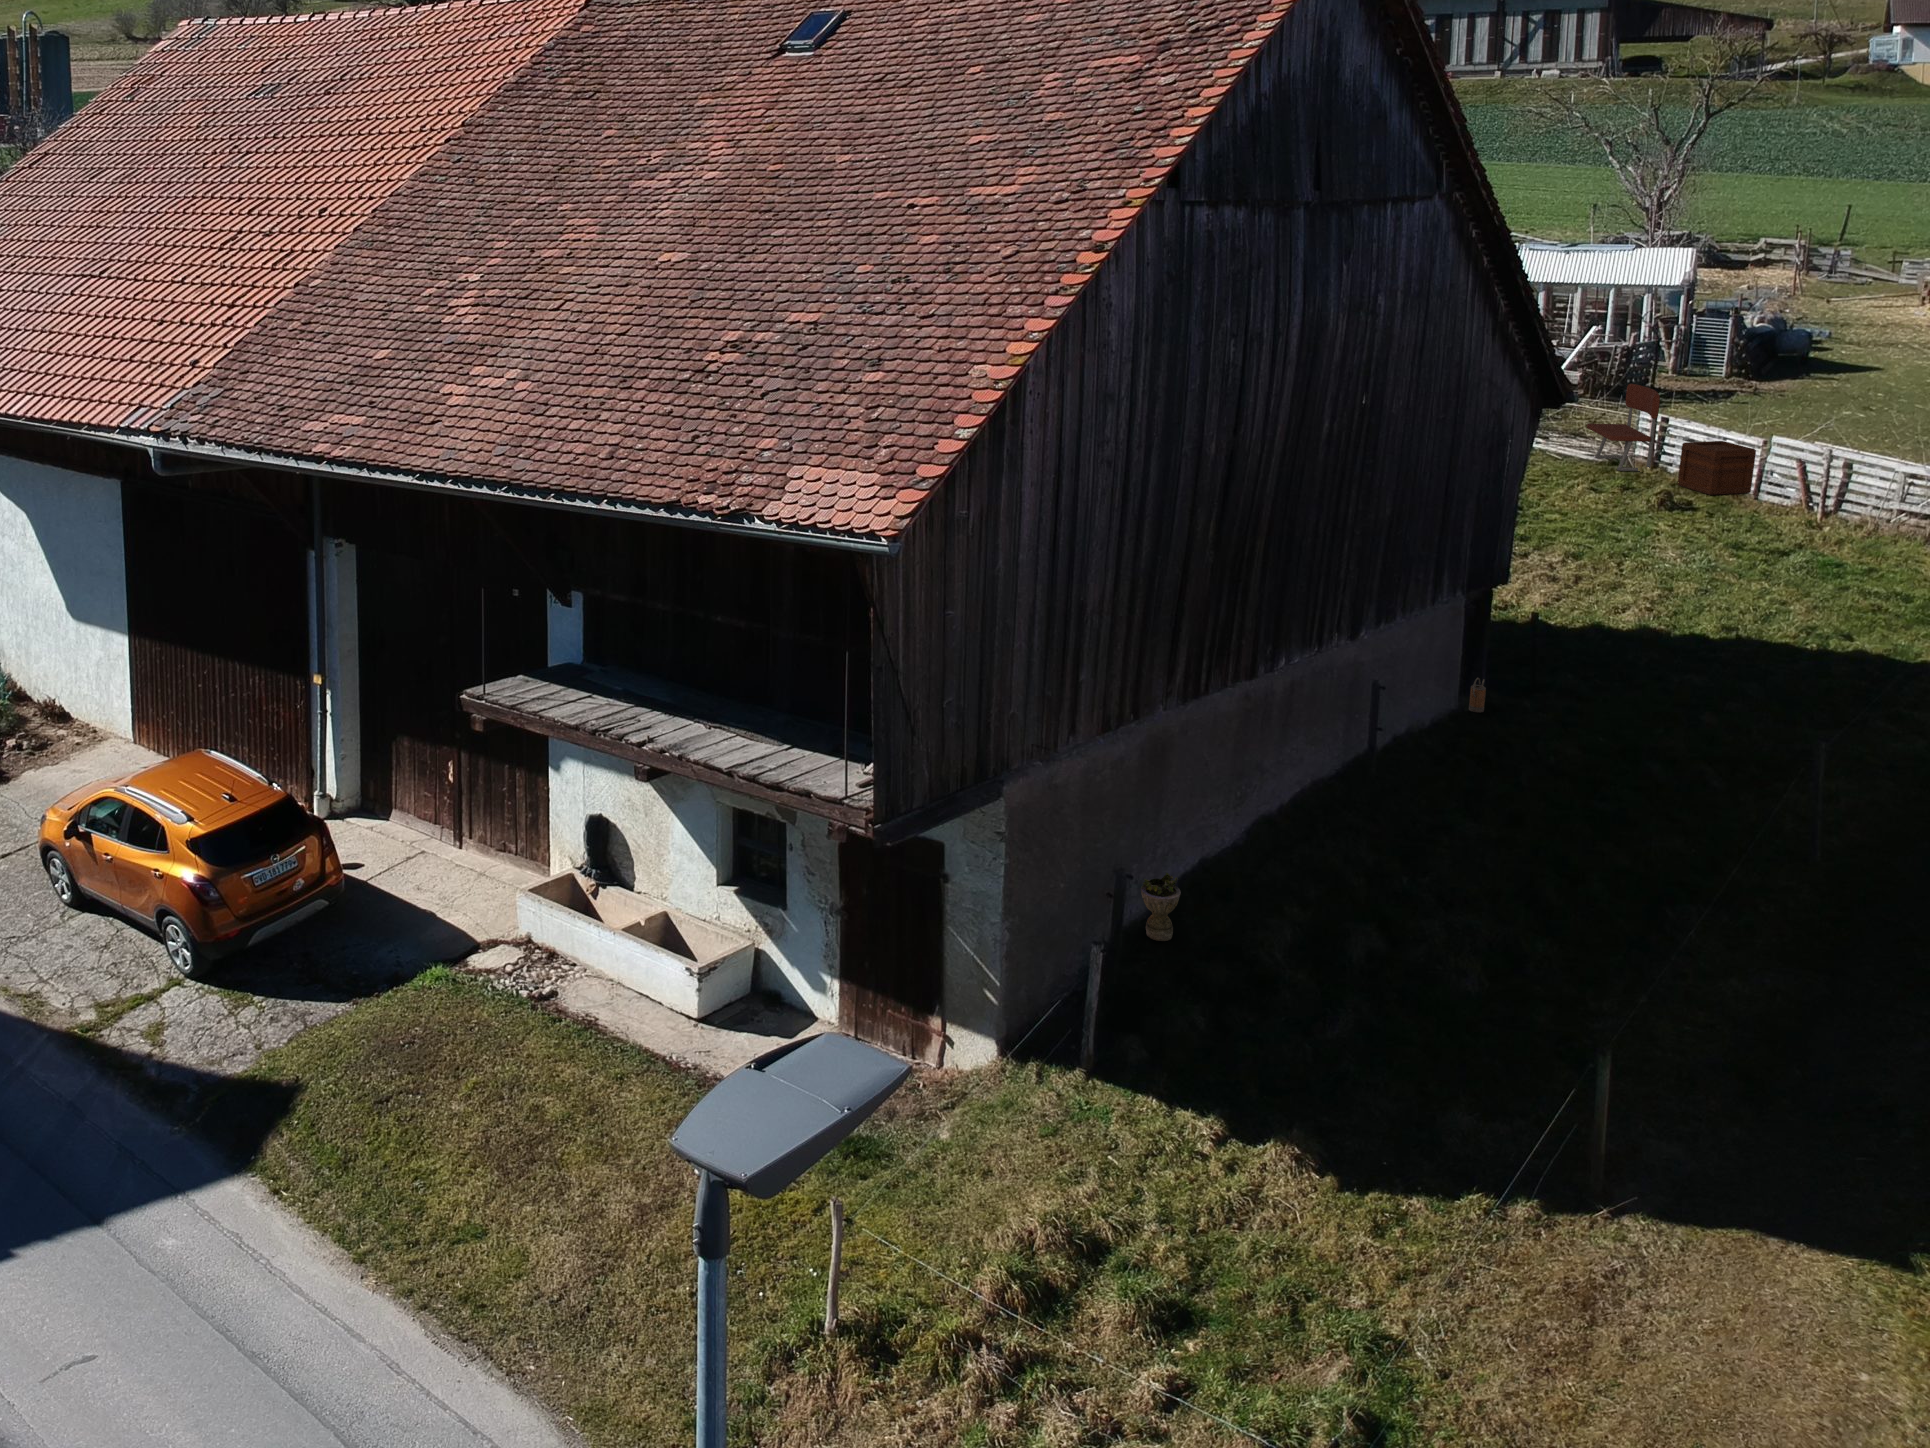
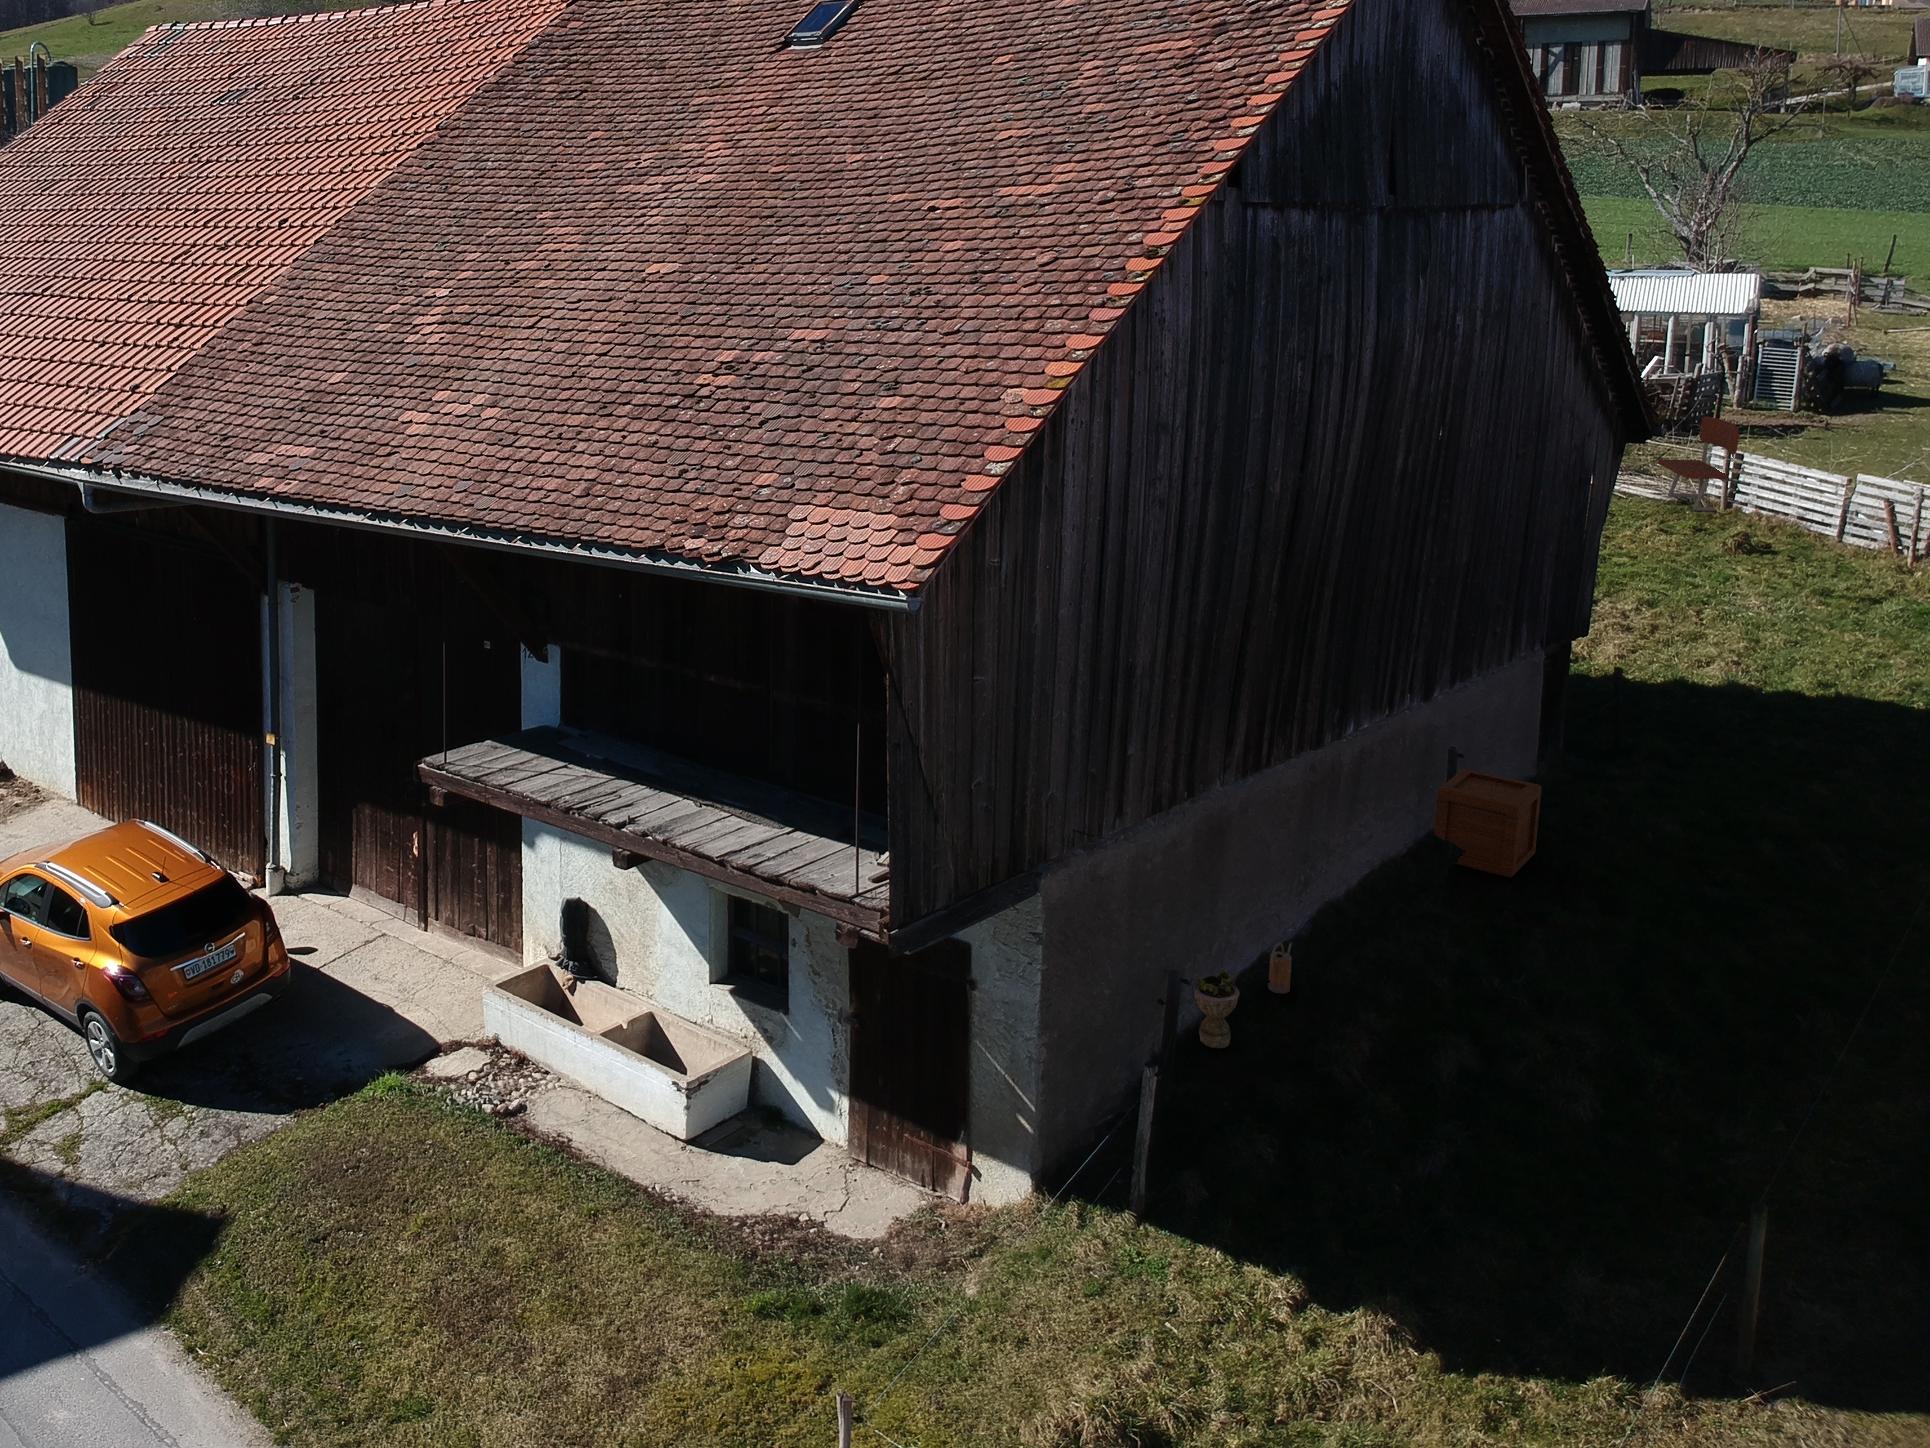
wooden crate: present [1678,441,1756,495] -> present [1434,768,1542,878]
watering can: present [1469,678,1486,712] -> present [1268,942,1292,994]

